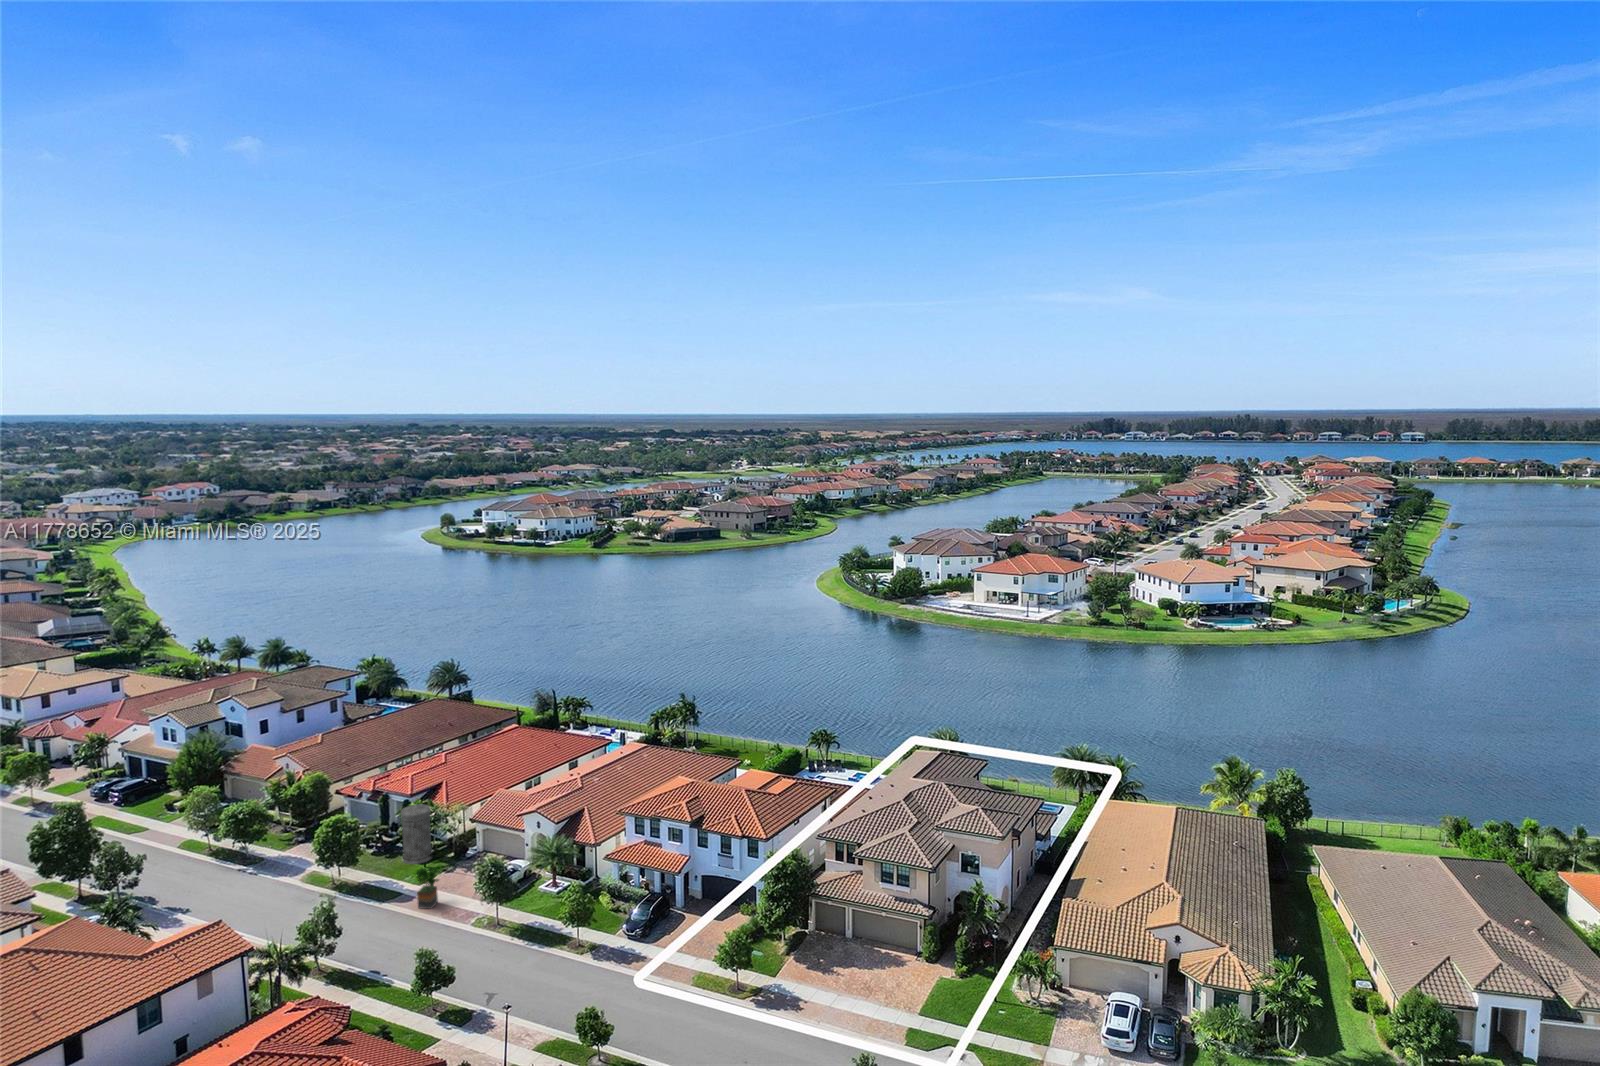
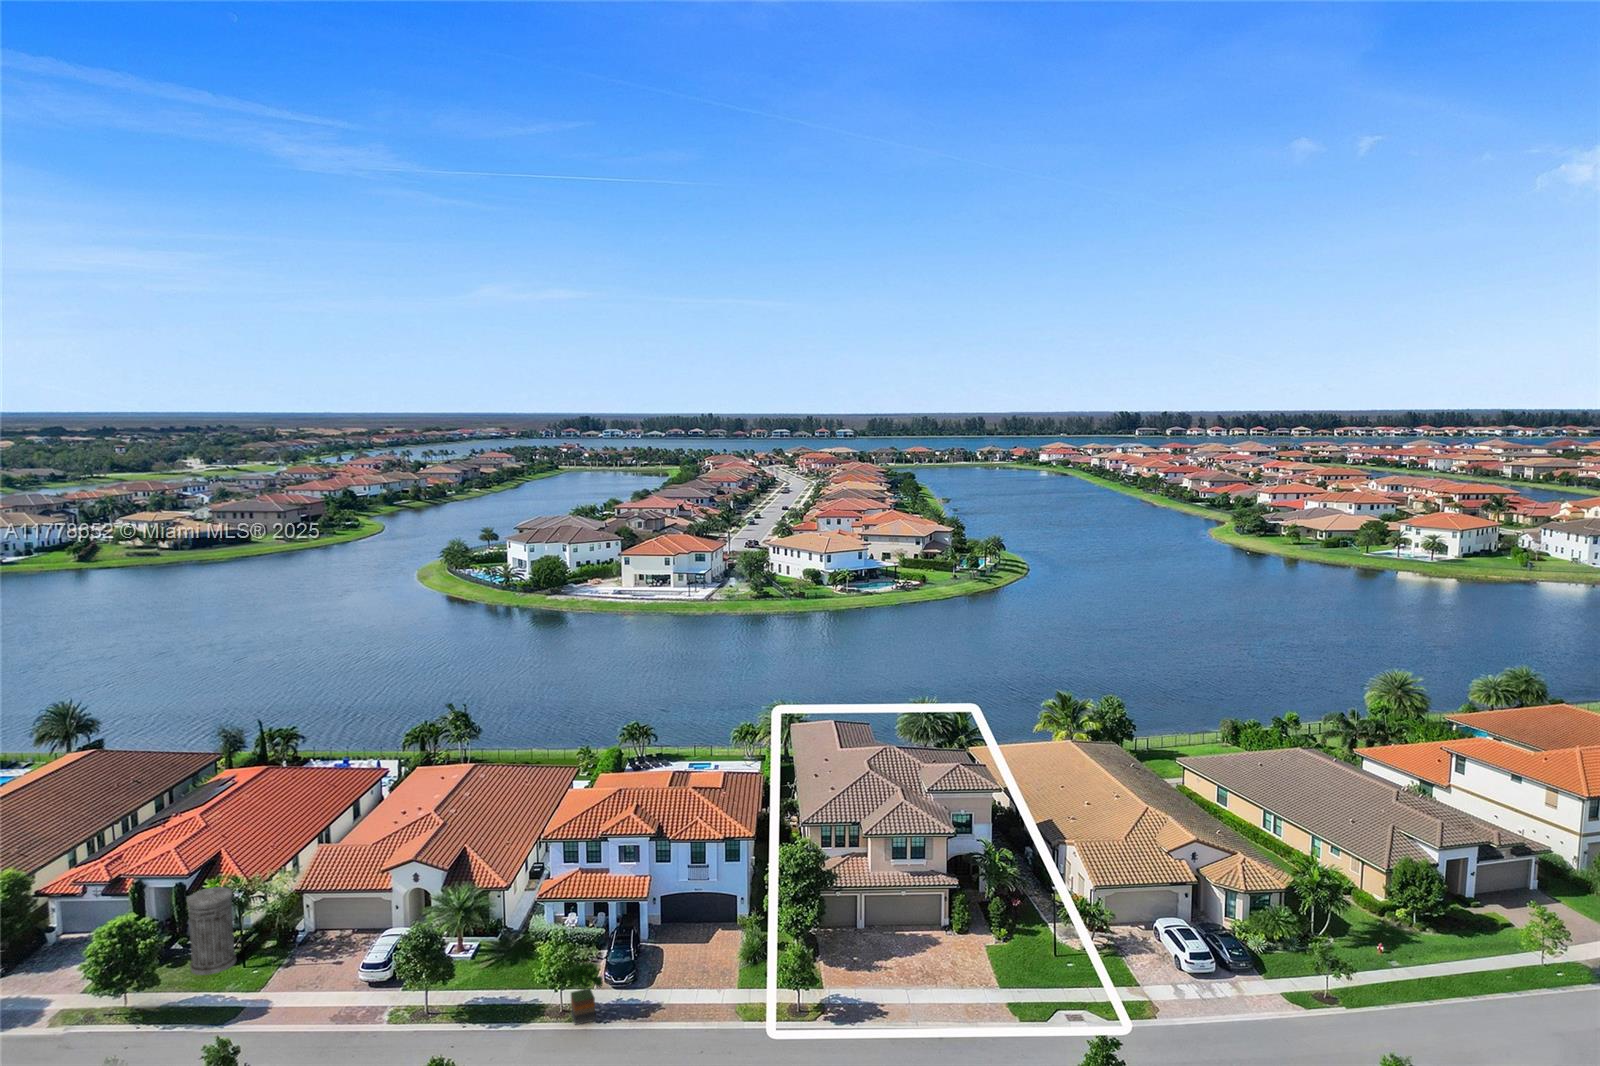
potted tree: present [416,867,440,909] -> present [565,962,603,1025]

